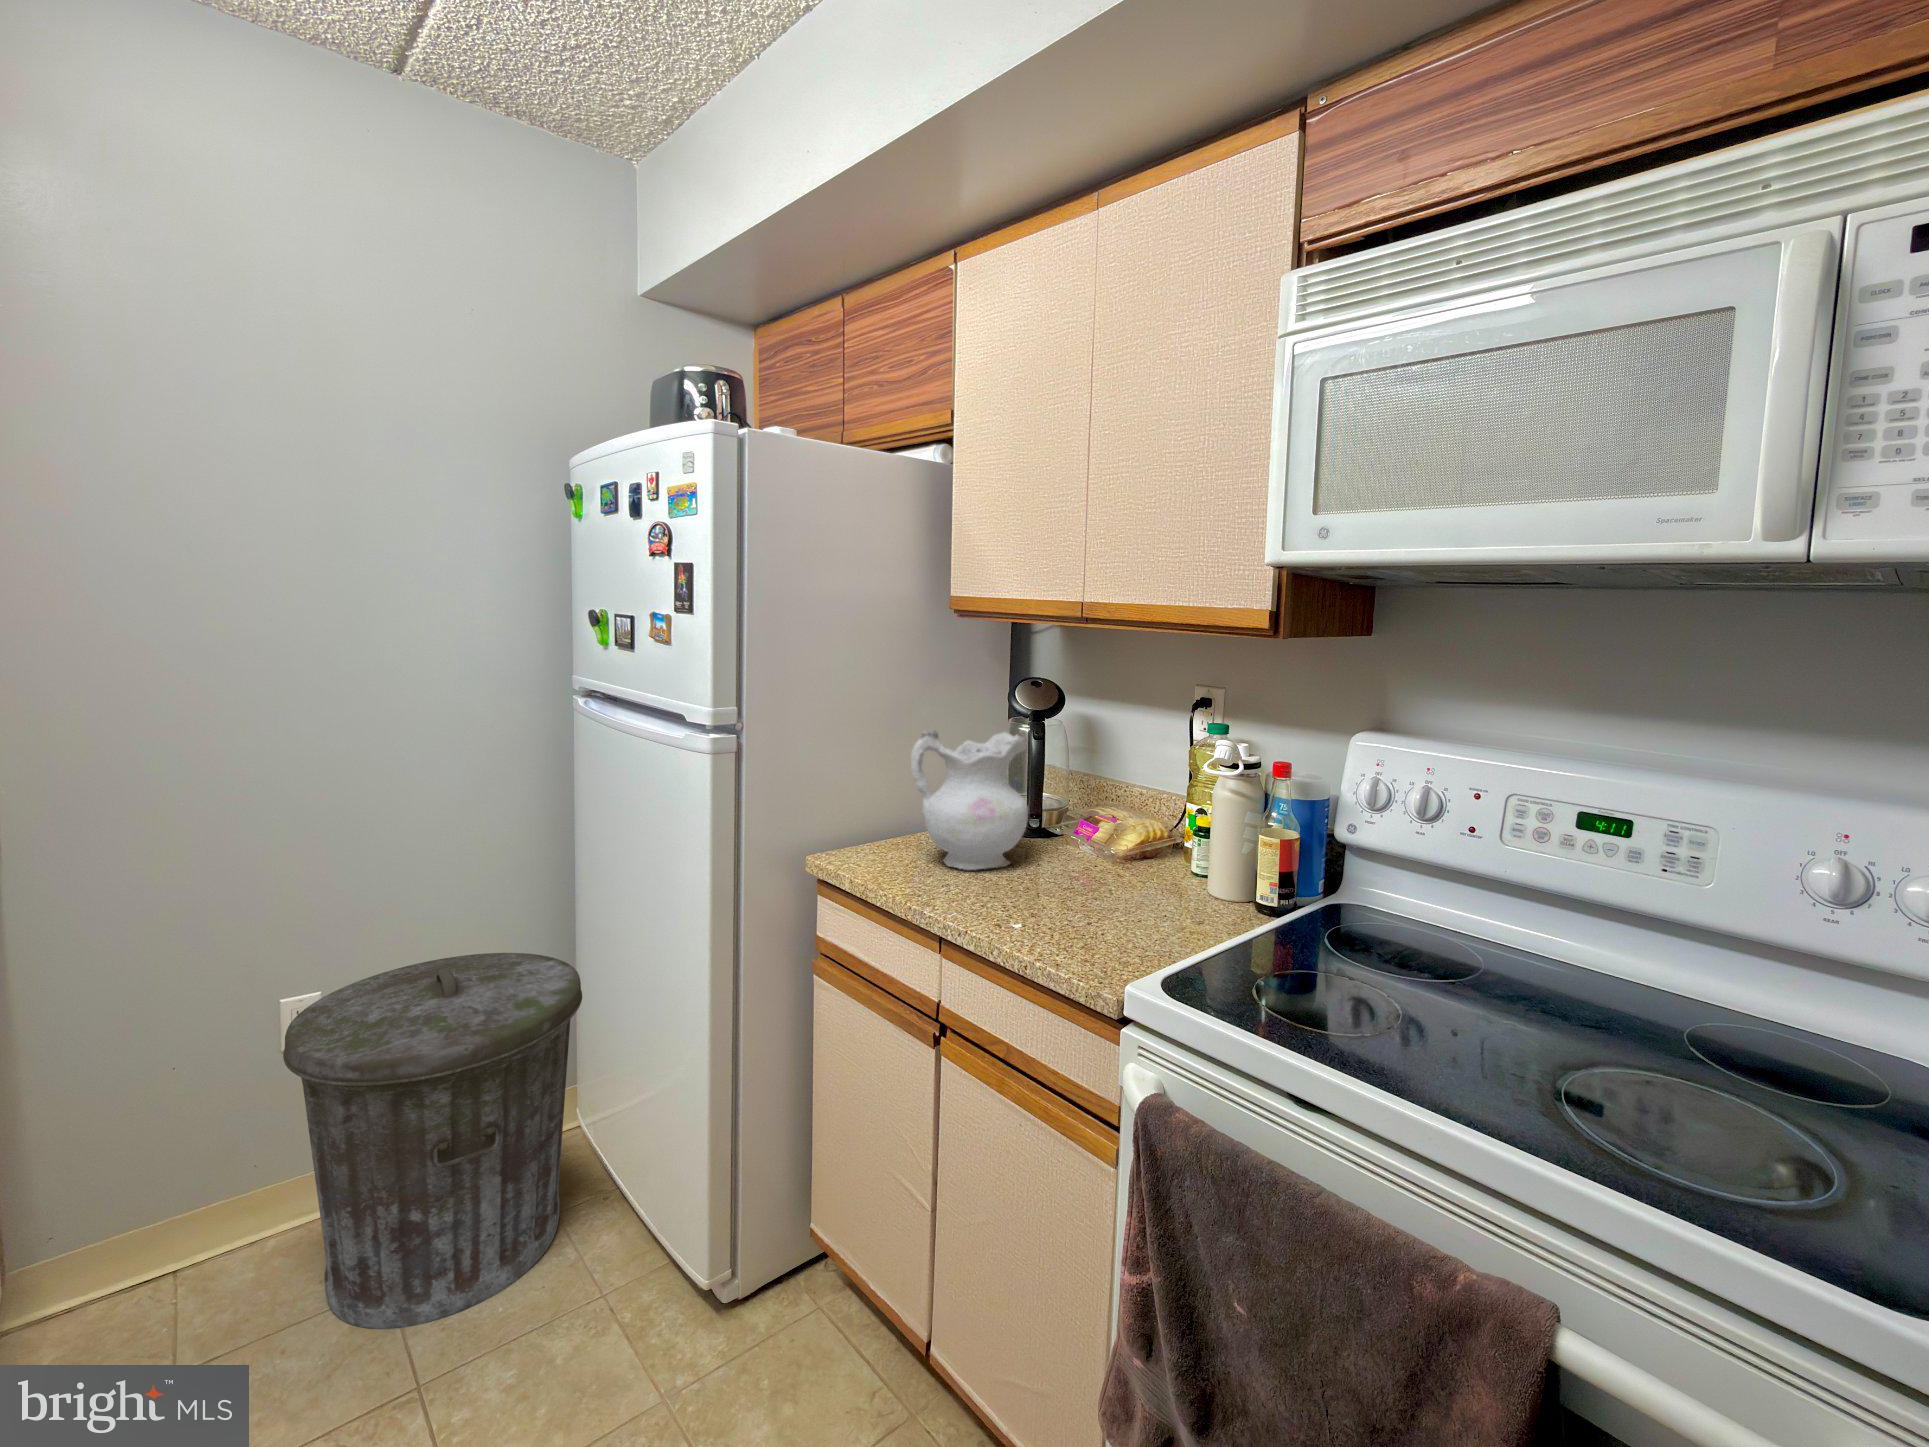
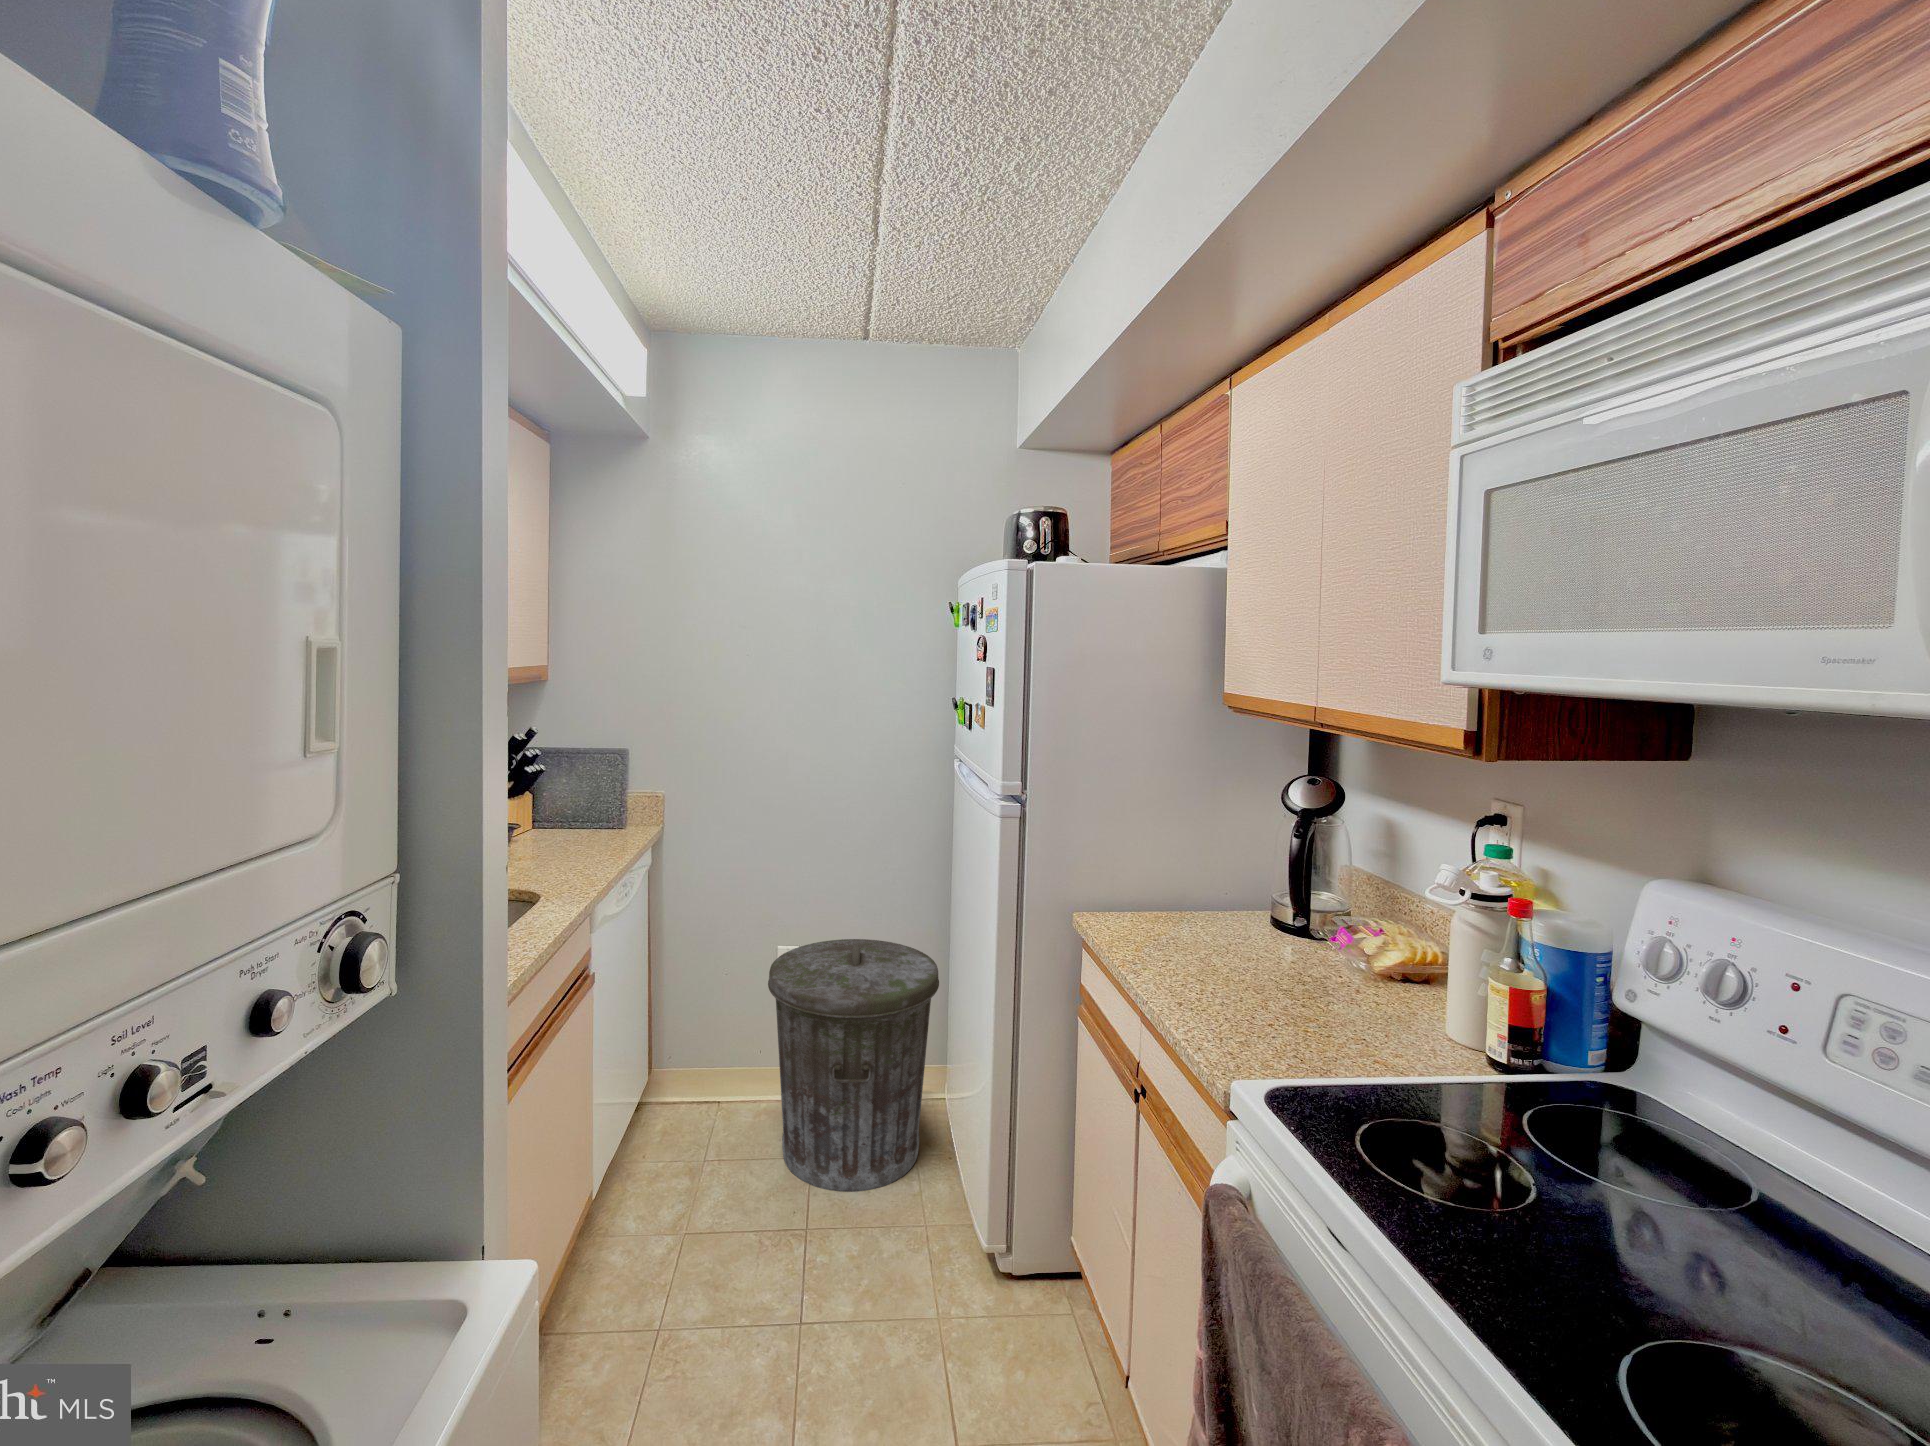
ceramic pitcher: present [911,731,1028,870] -> none [1152,816,1269,955]

